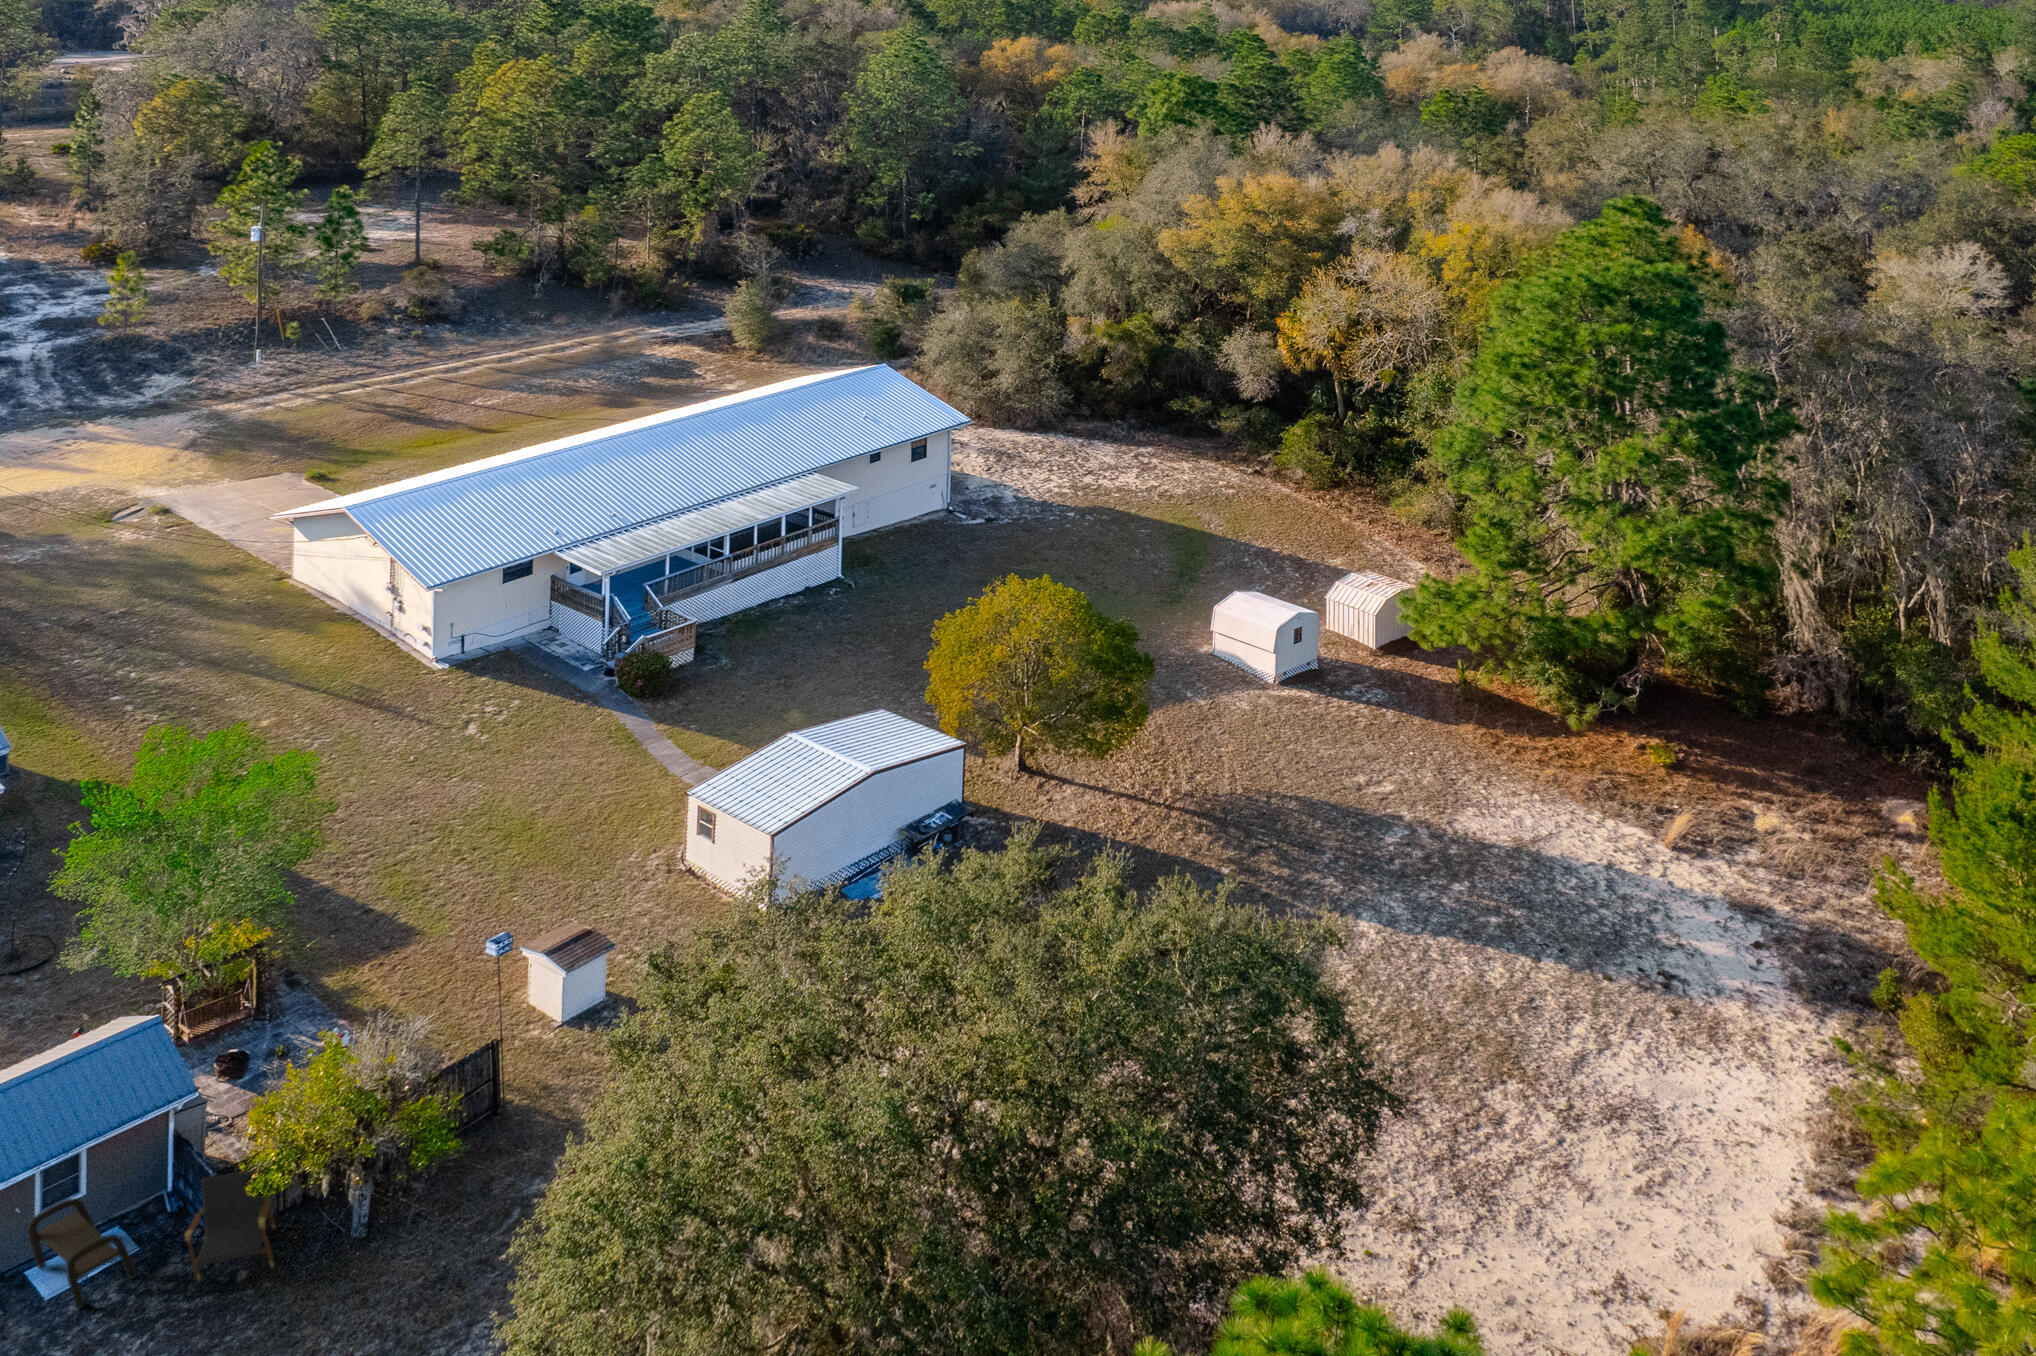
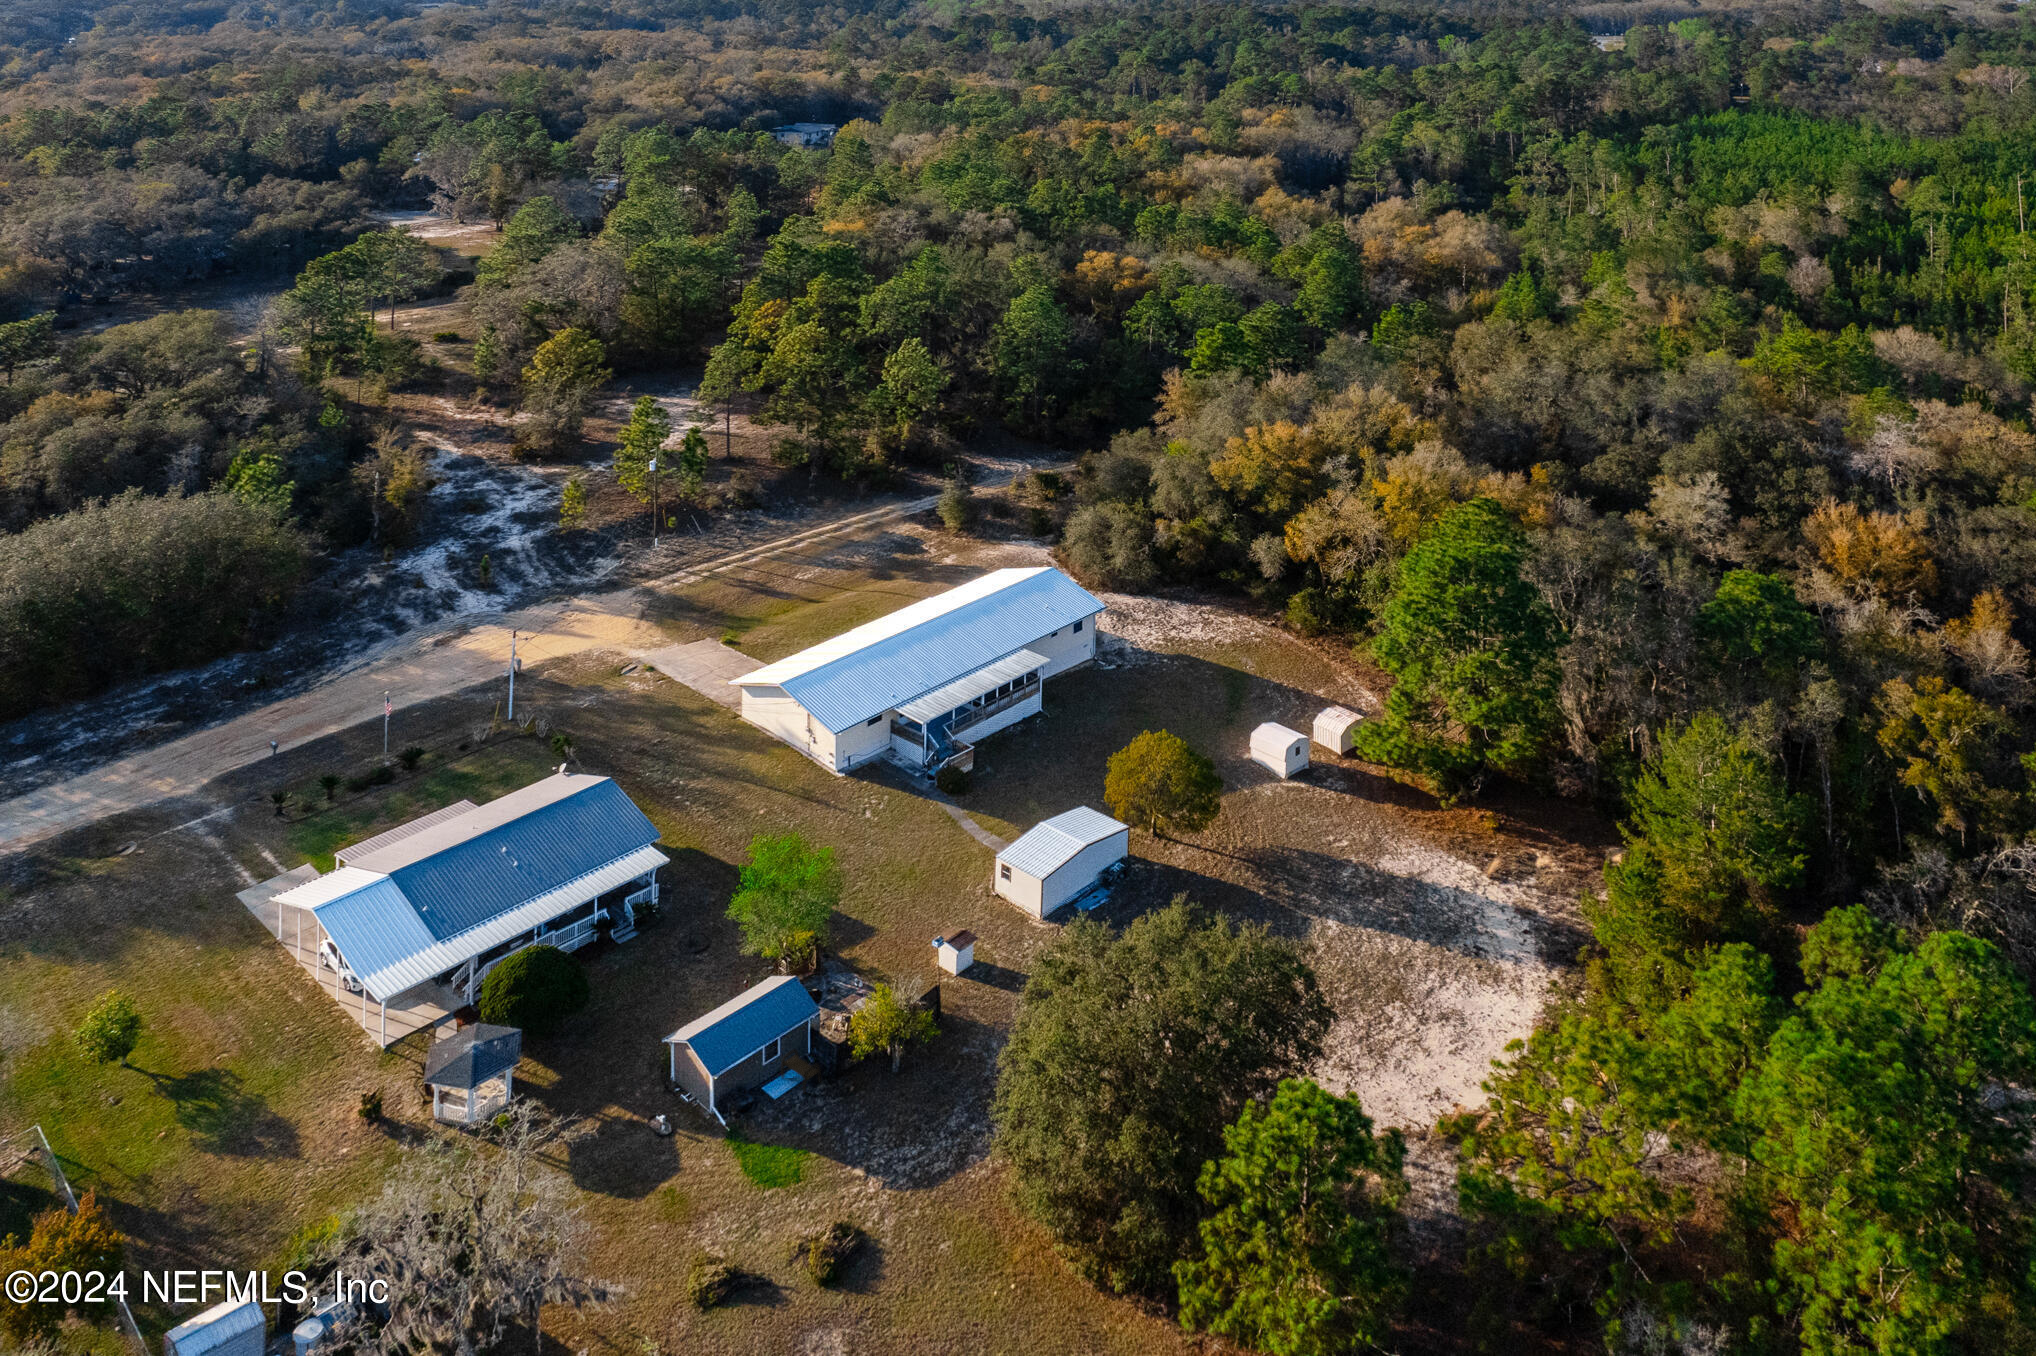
lounge chair: present [185,1170,275,1280] -> none [844,1037,874,1084]

